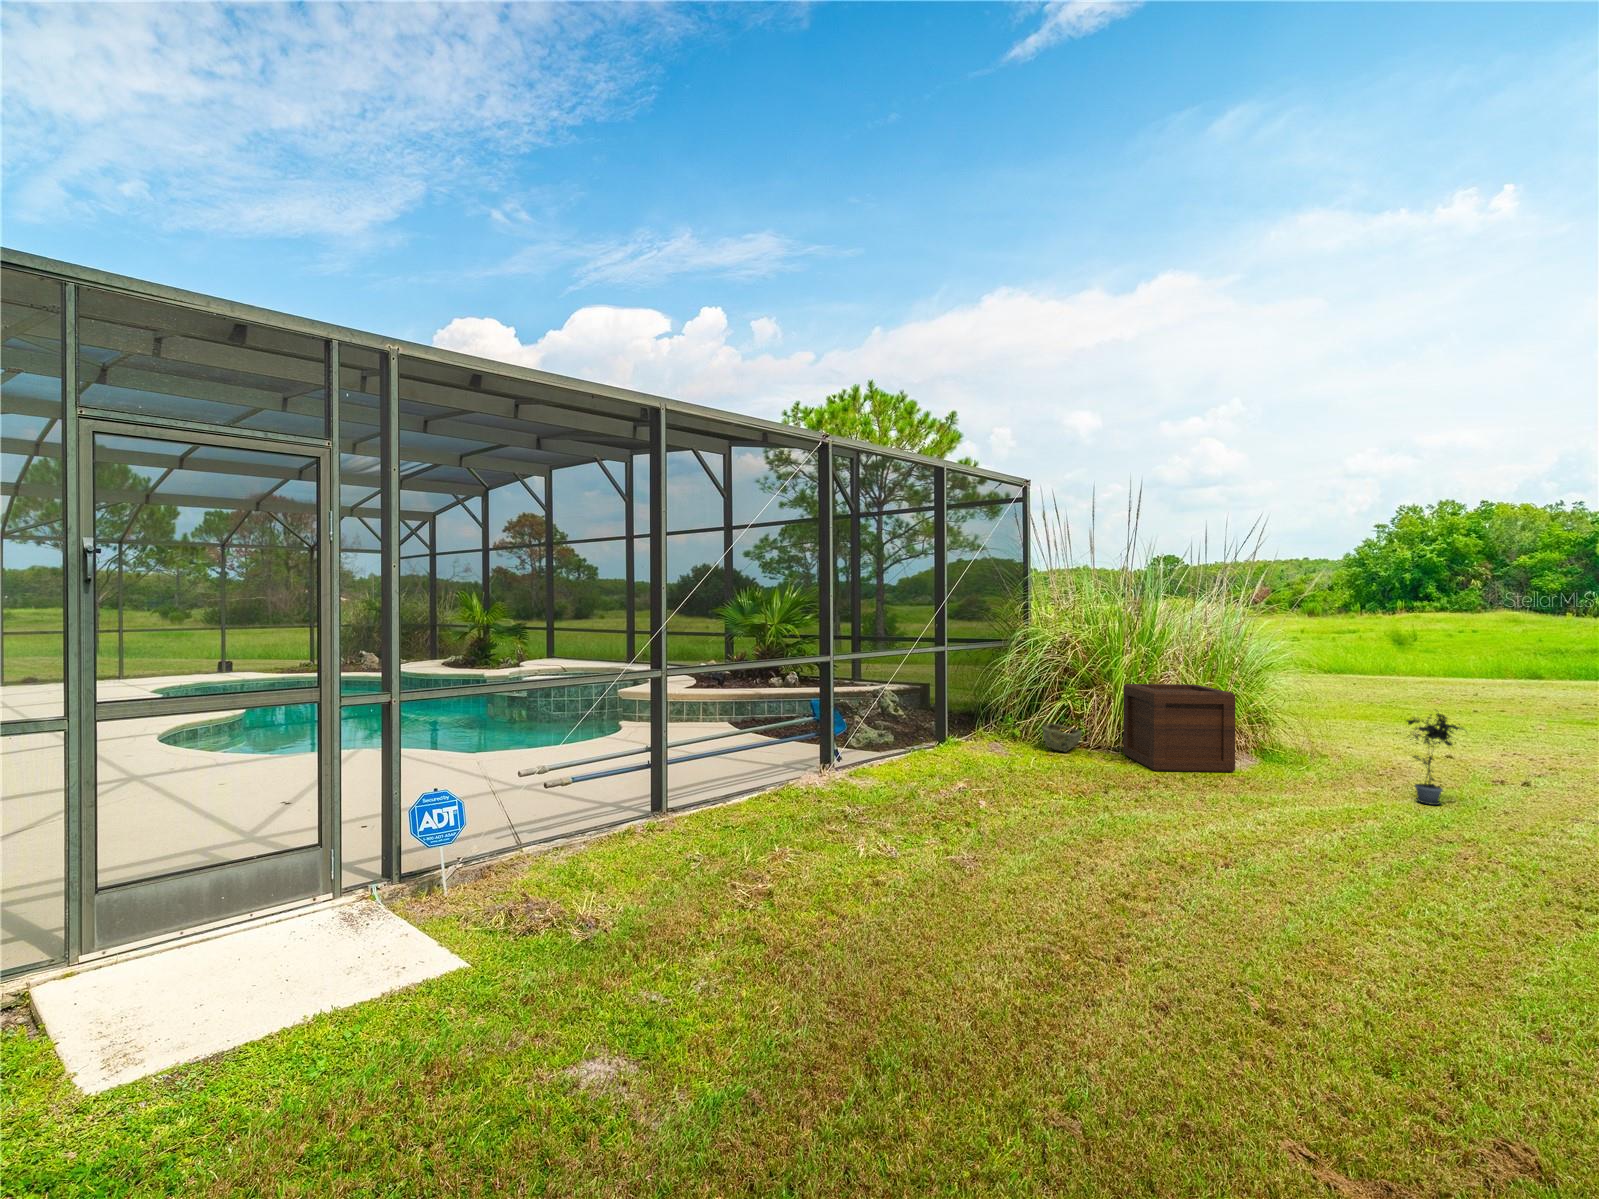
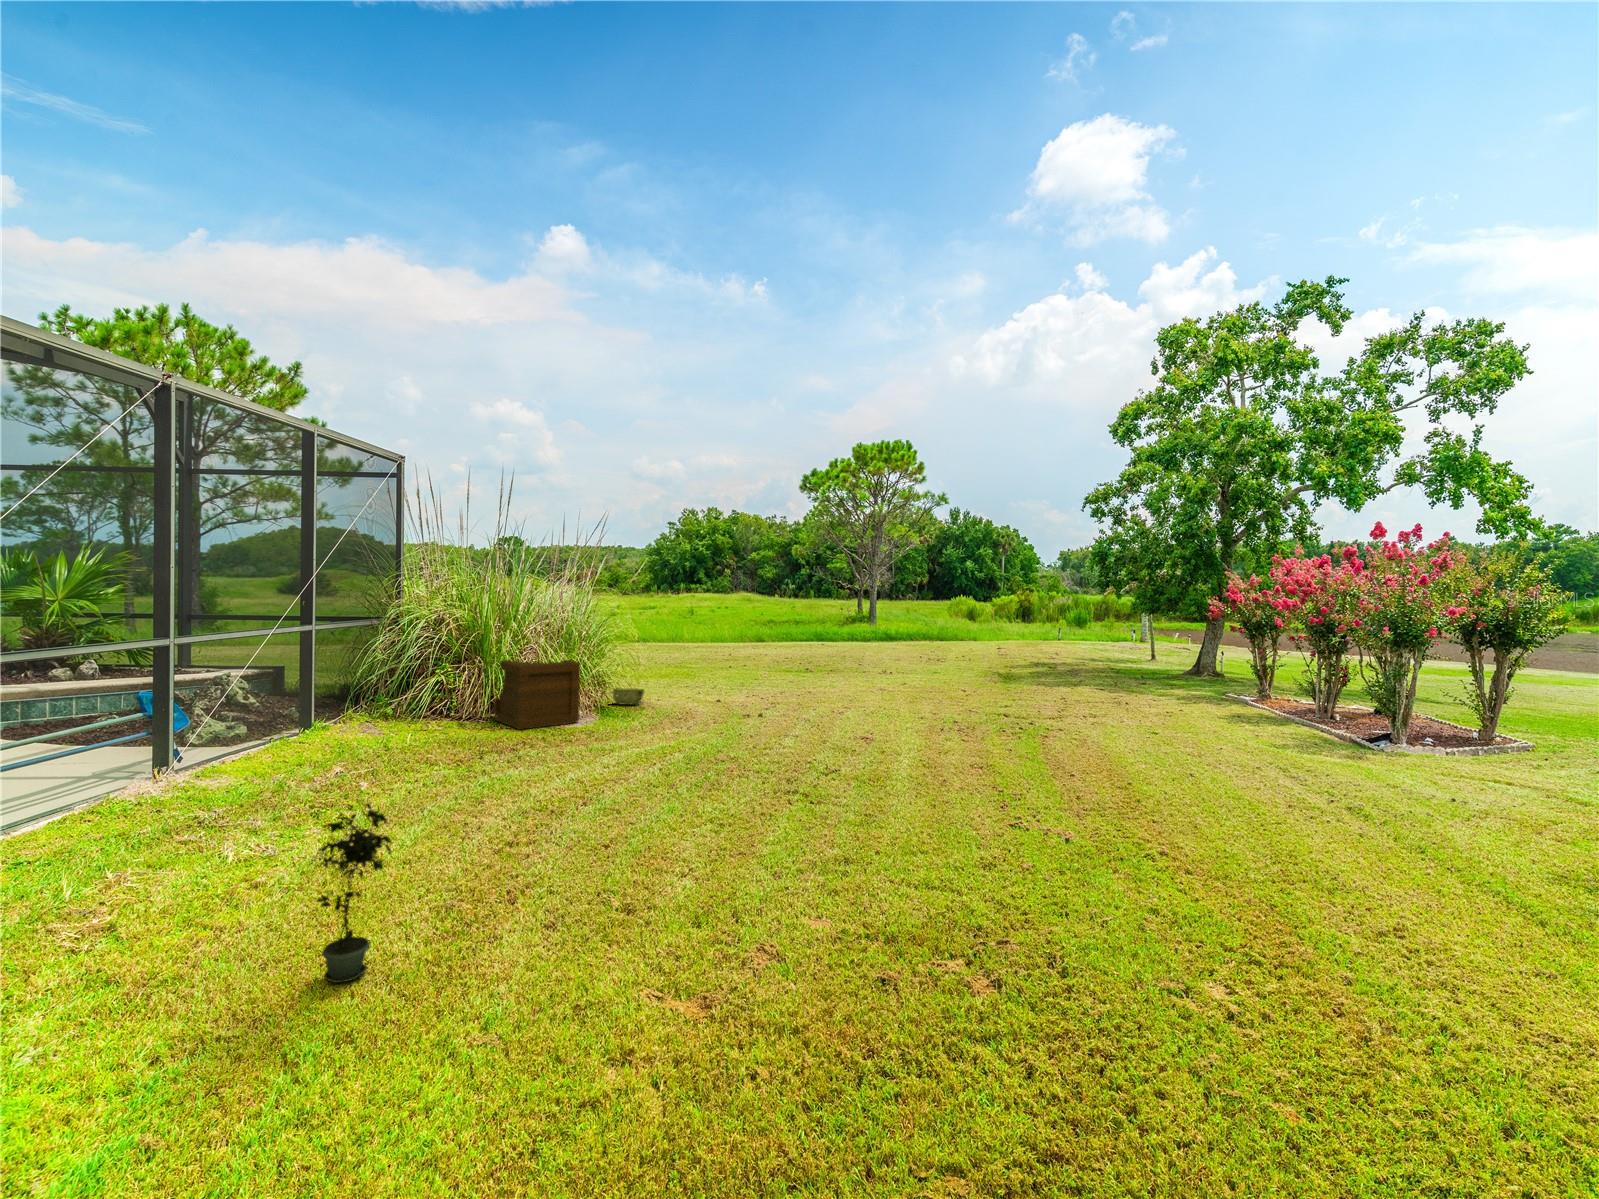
potted plant: present [1406,713,1463,805] -> present [314,803,392,982]
woven basket: present [1042,723,1082,752] -> present [613,688,644,705]

